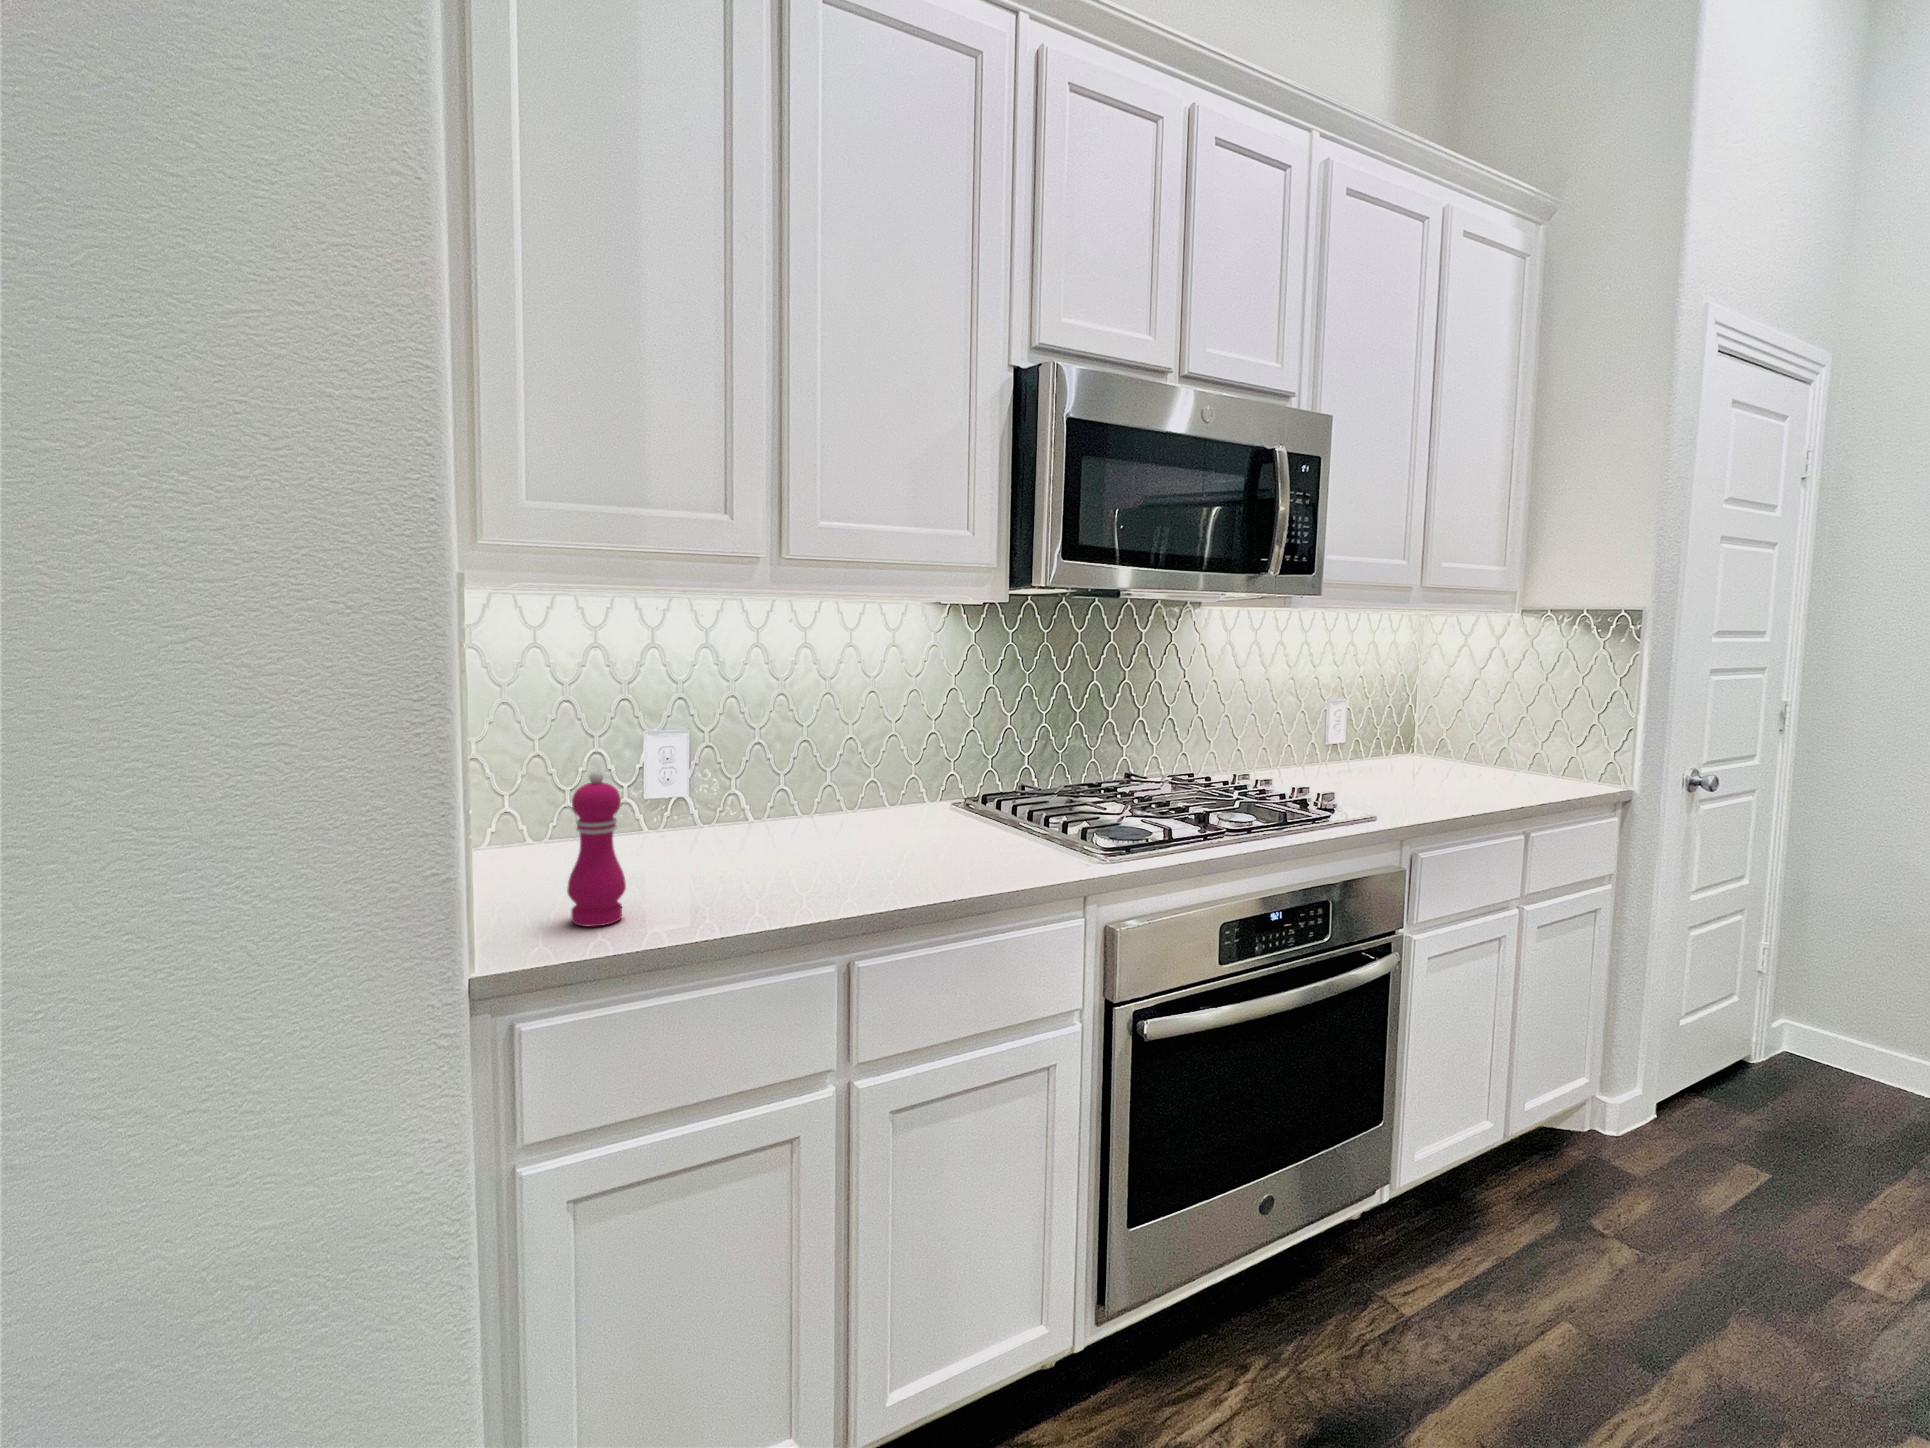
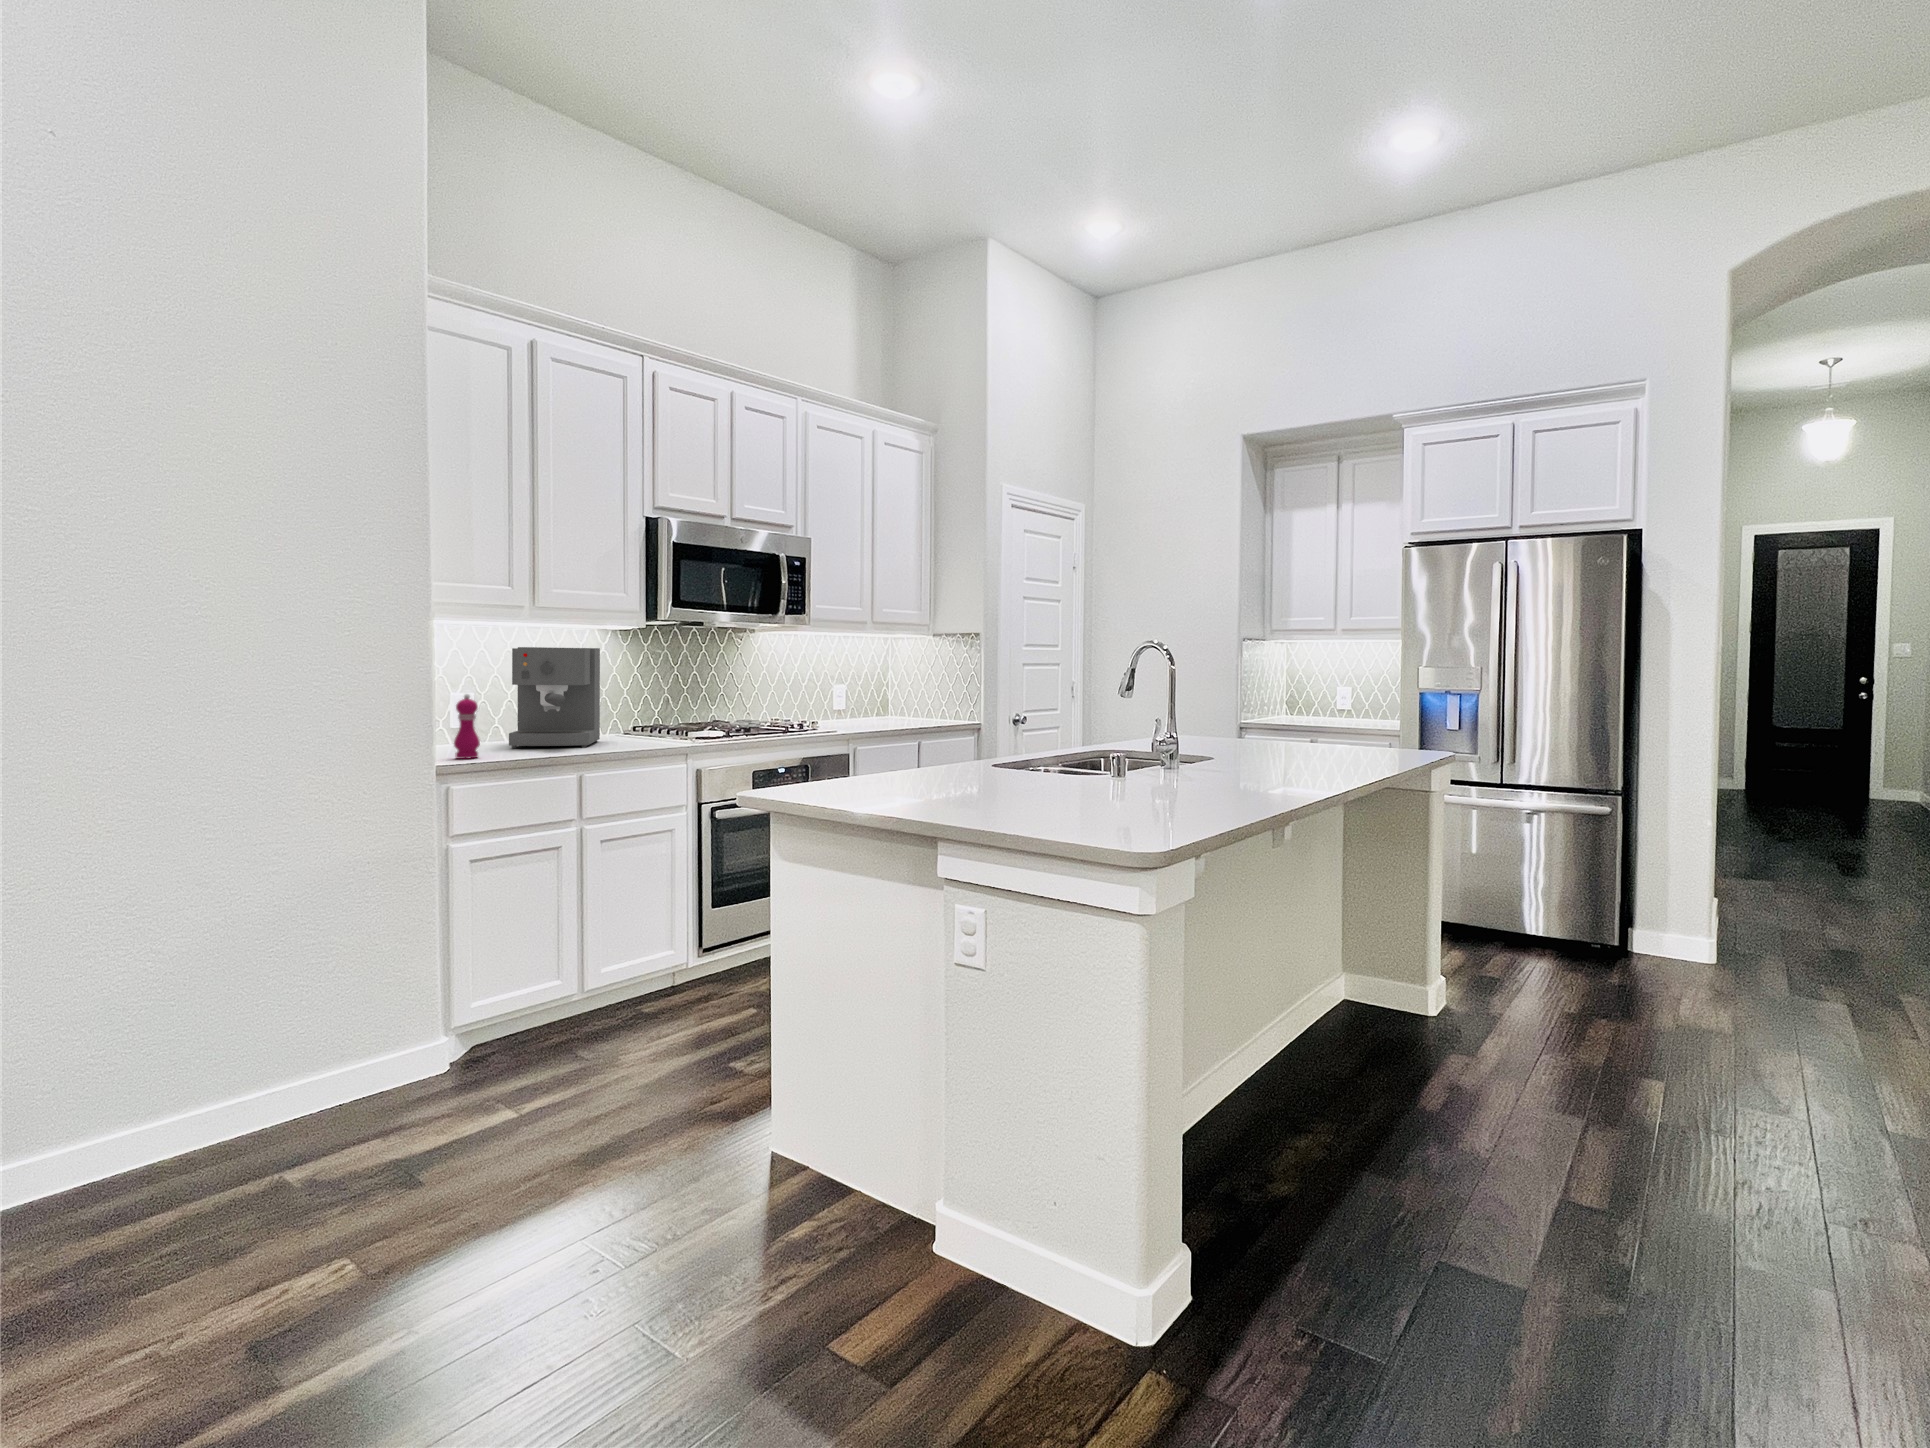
coffee maker: none [721,643,914,875] -> present [509,647,600,748]

